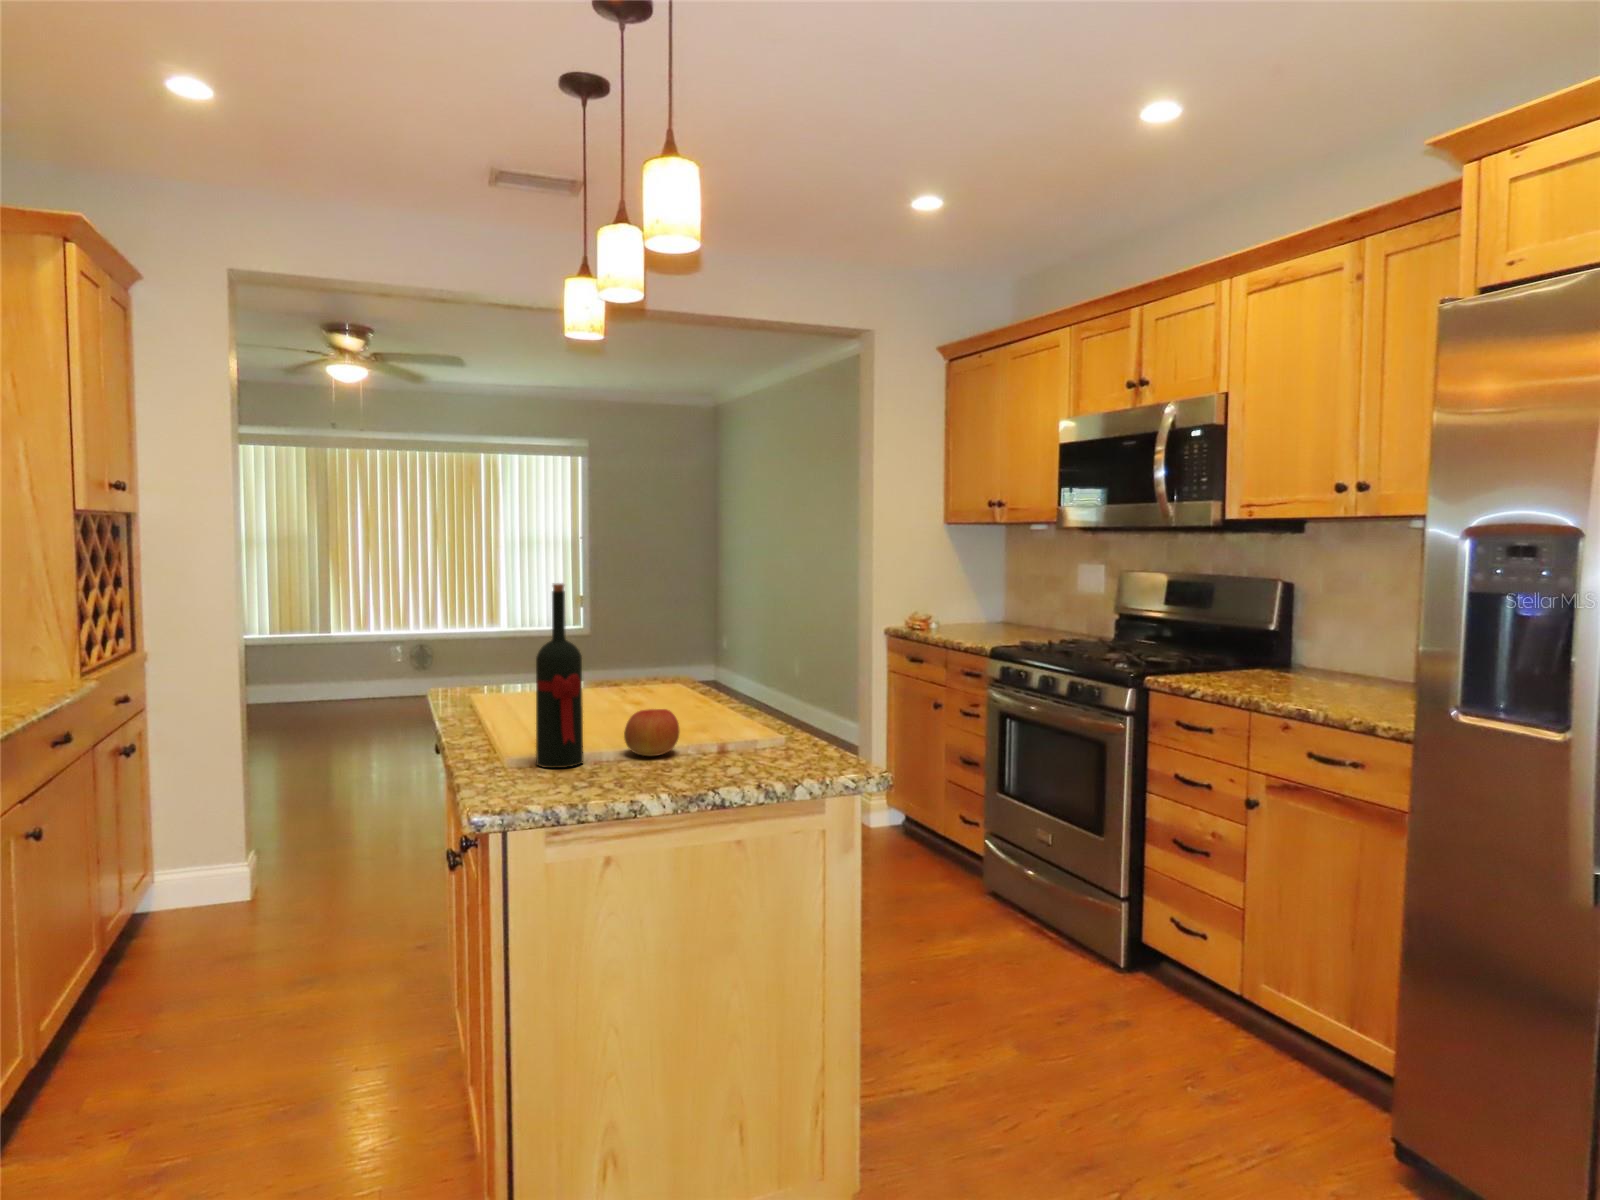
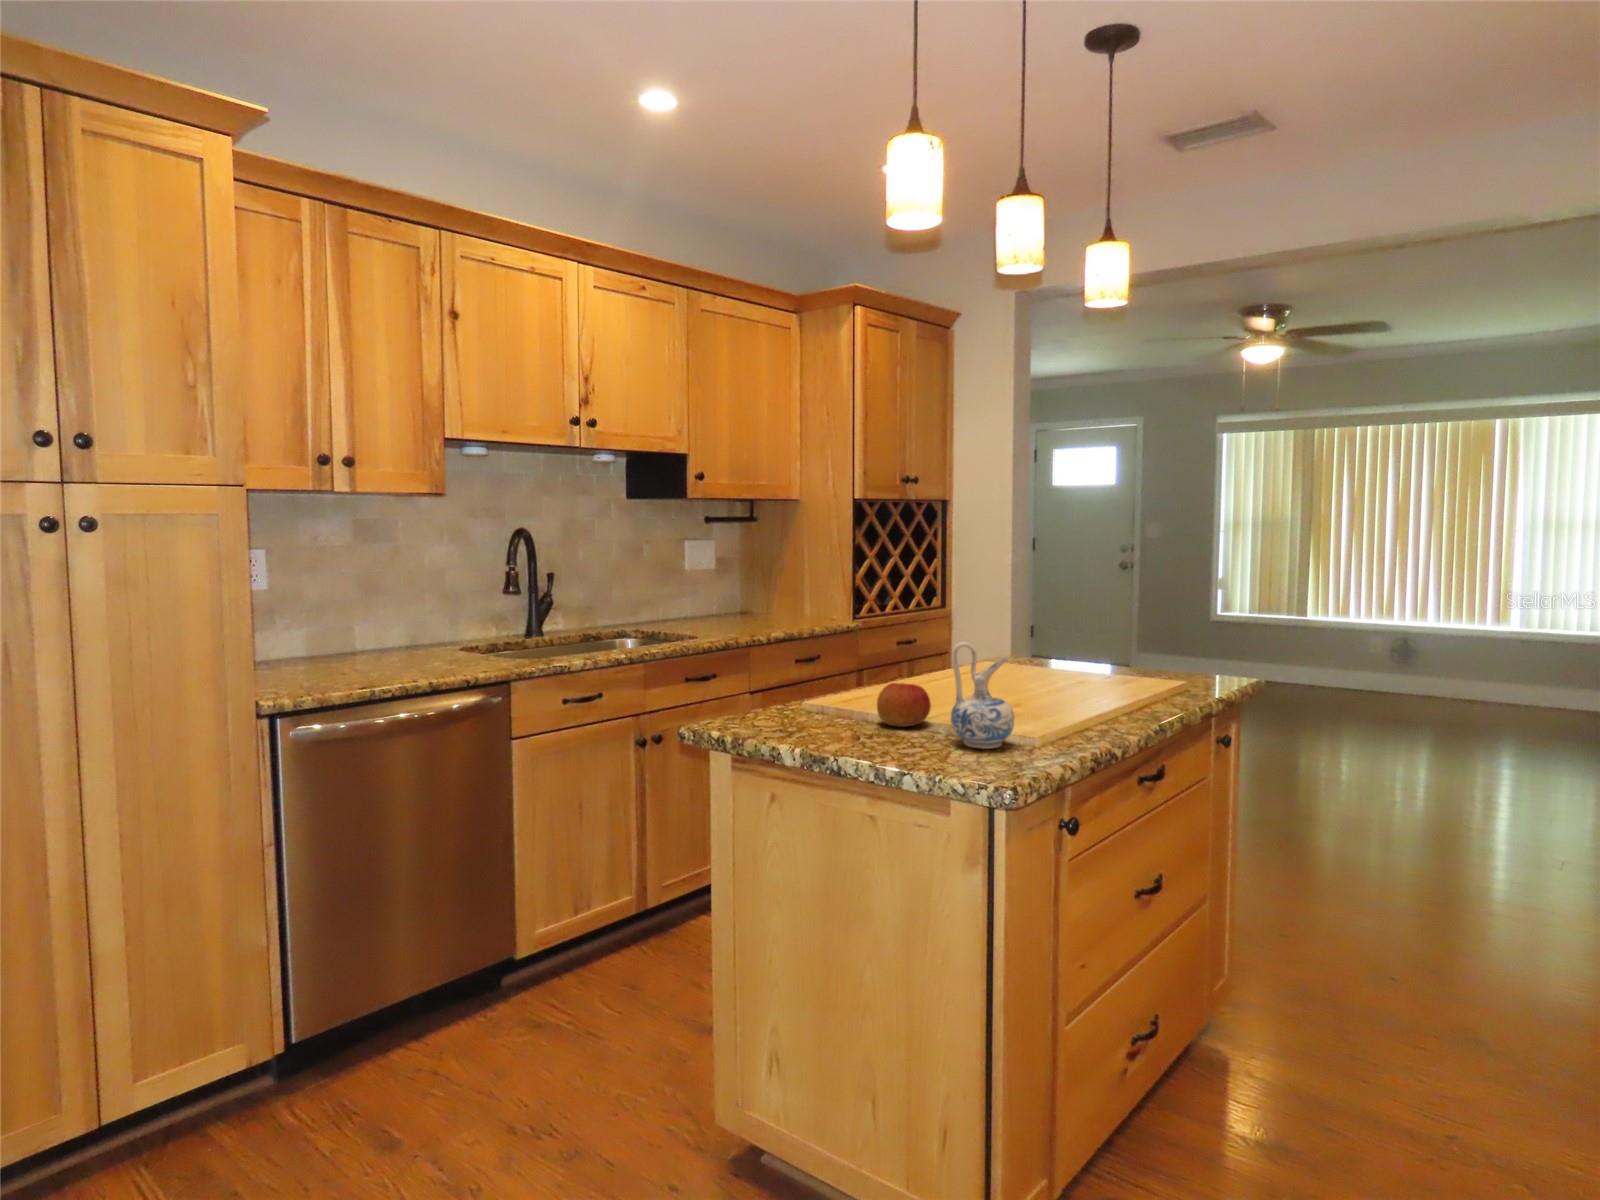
wine bottle: present [536,583,583,768] -> none [807,562,849,718]
ceramic pitcher: none [732,654,792,754] -> present [951,642,1014,749]

